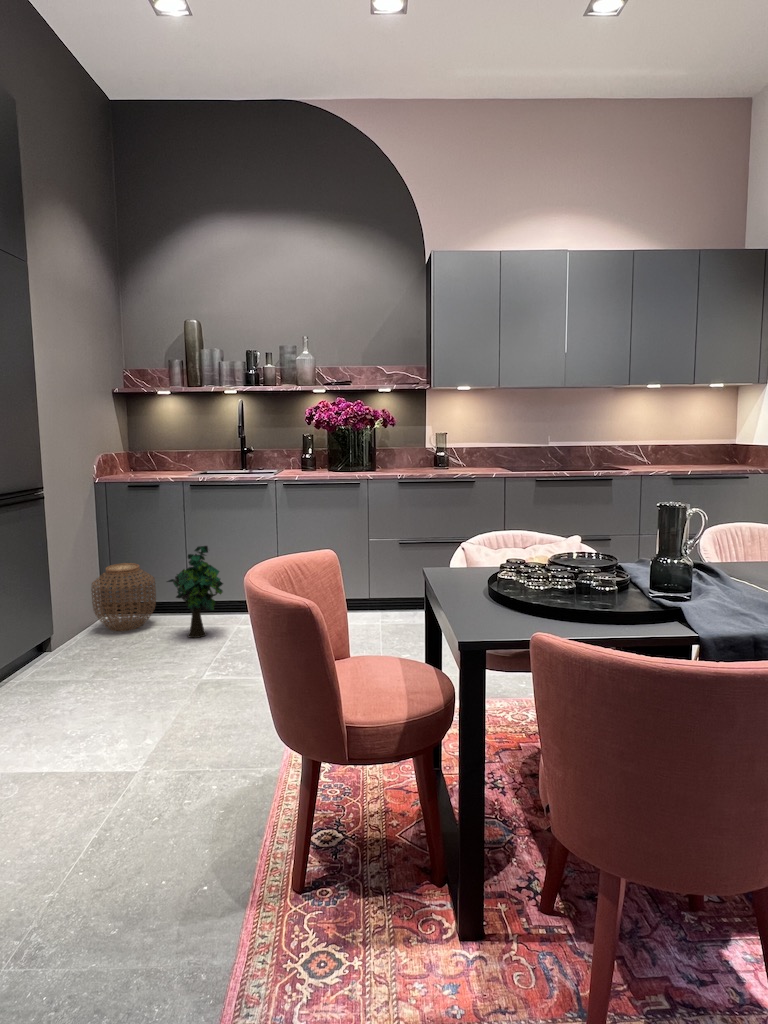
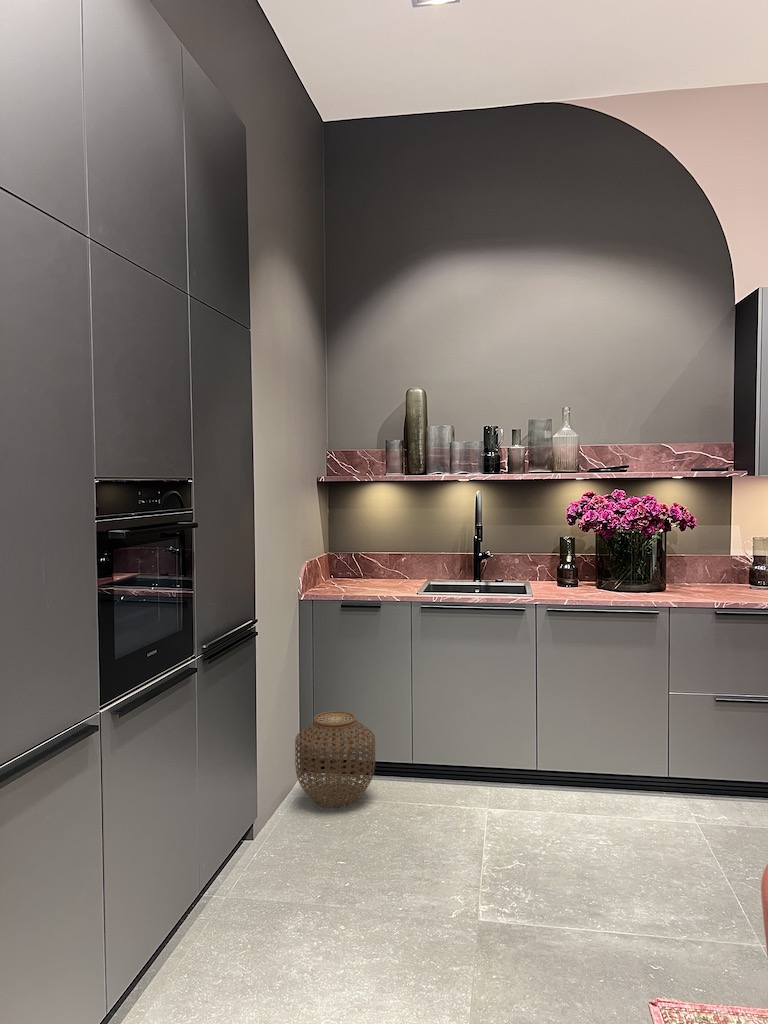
decorative plant: present [167,546,223,638] -> none [398,699,476,830]

